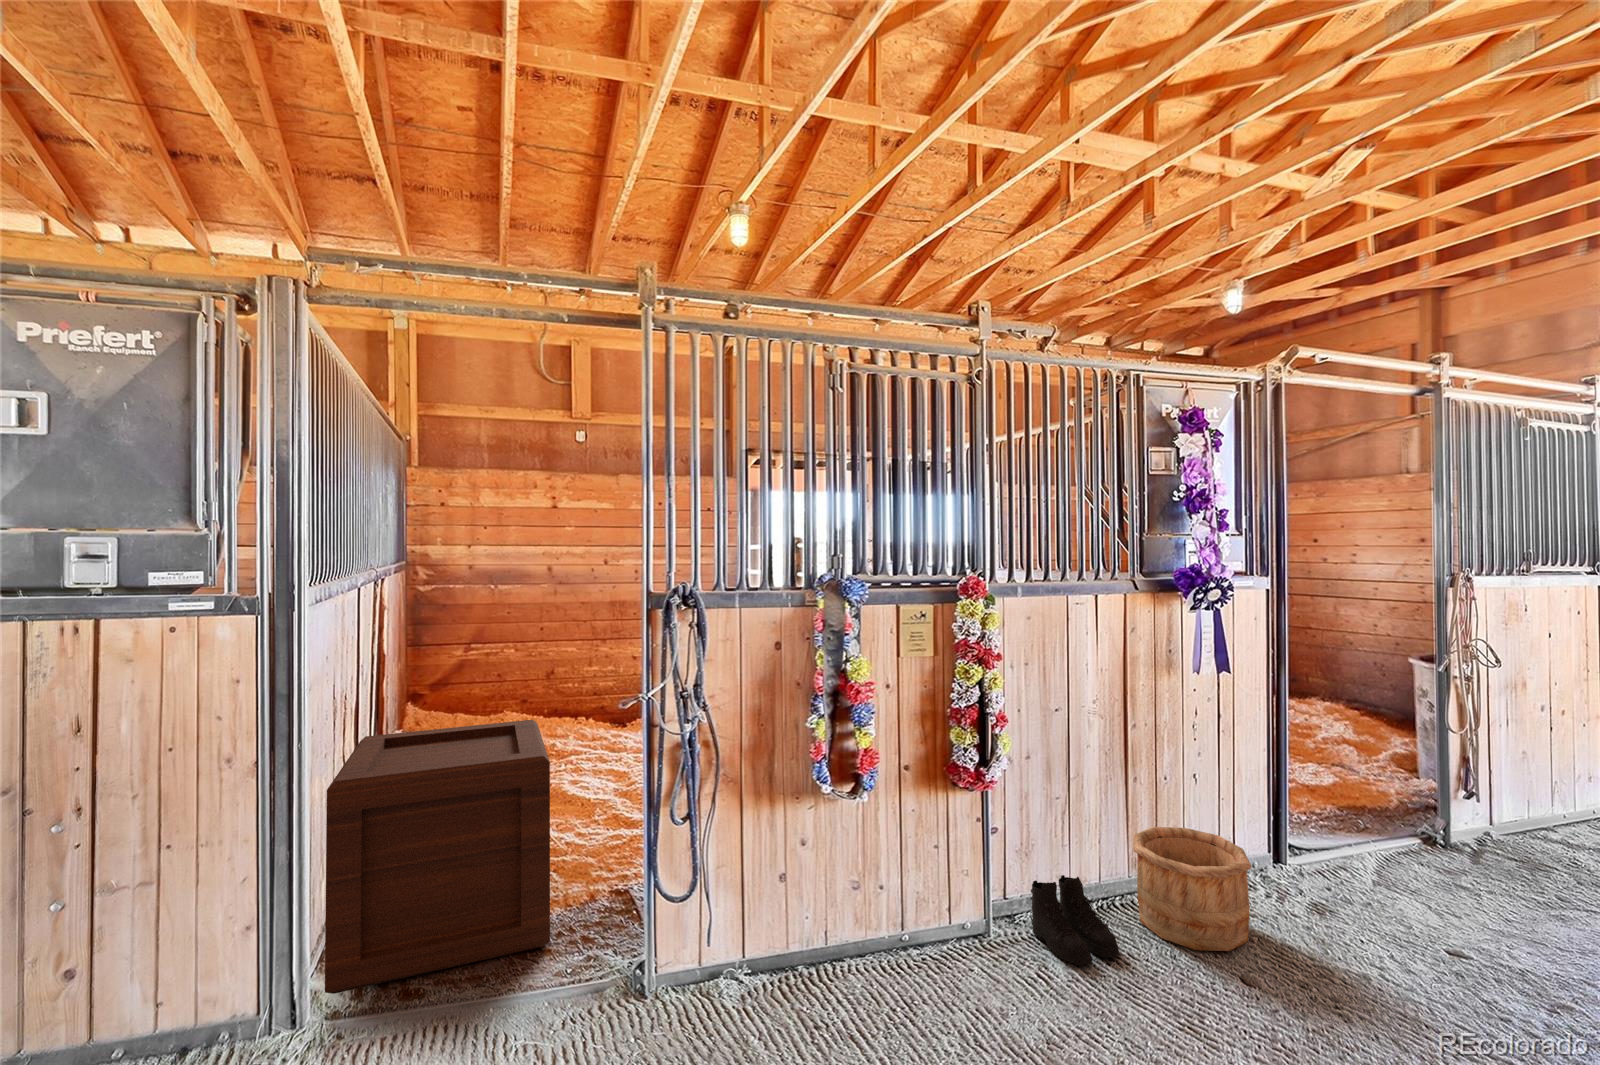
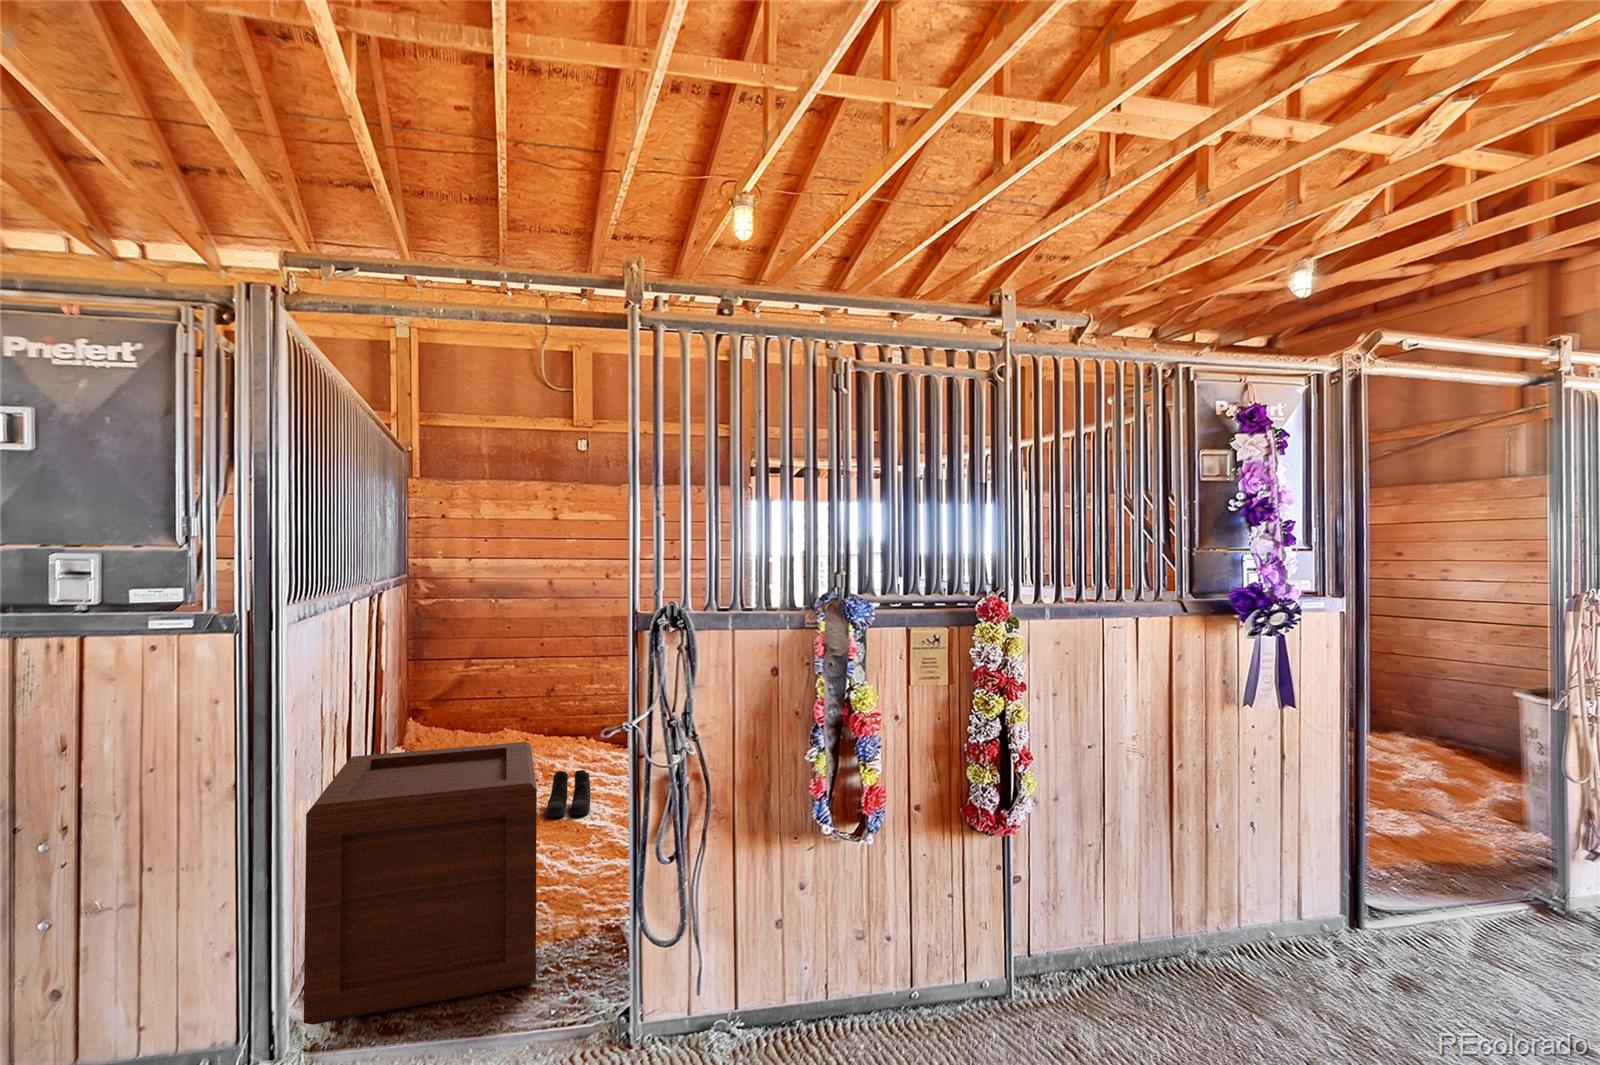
wooden bucket: present [1133,827,1251,951] -> none [1176,879,1309,1023]
boots: present [1030,875,1119,965] -> present [547,770,591,817]

